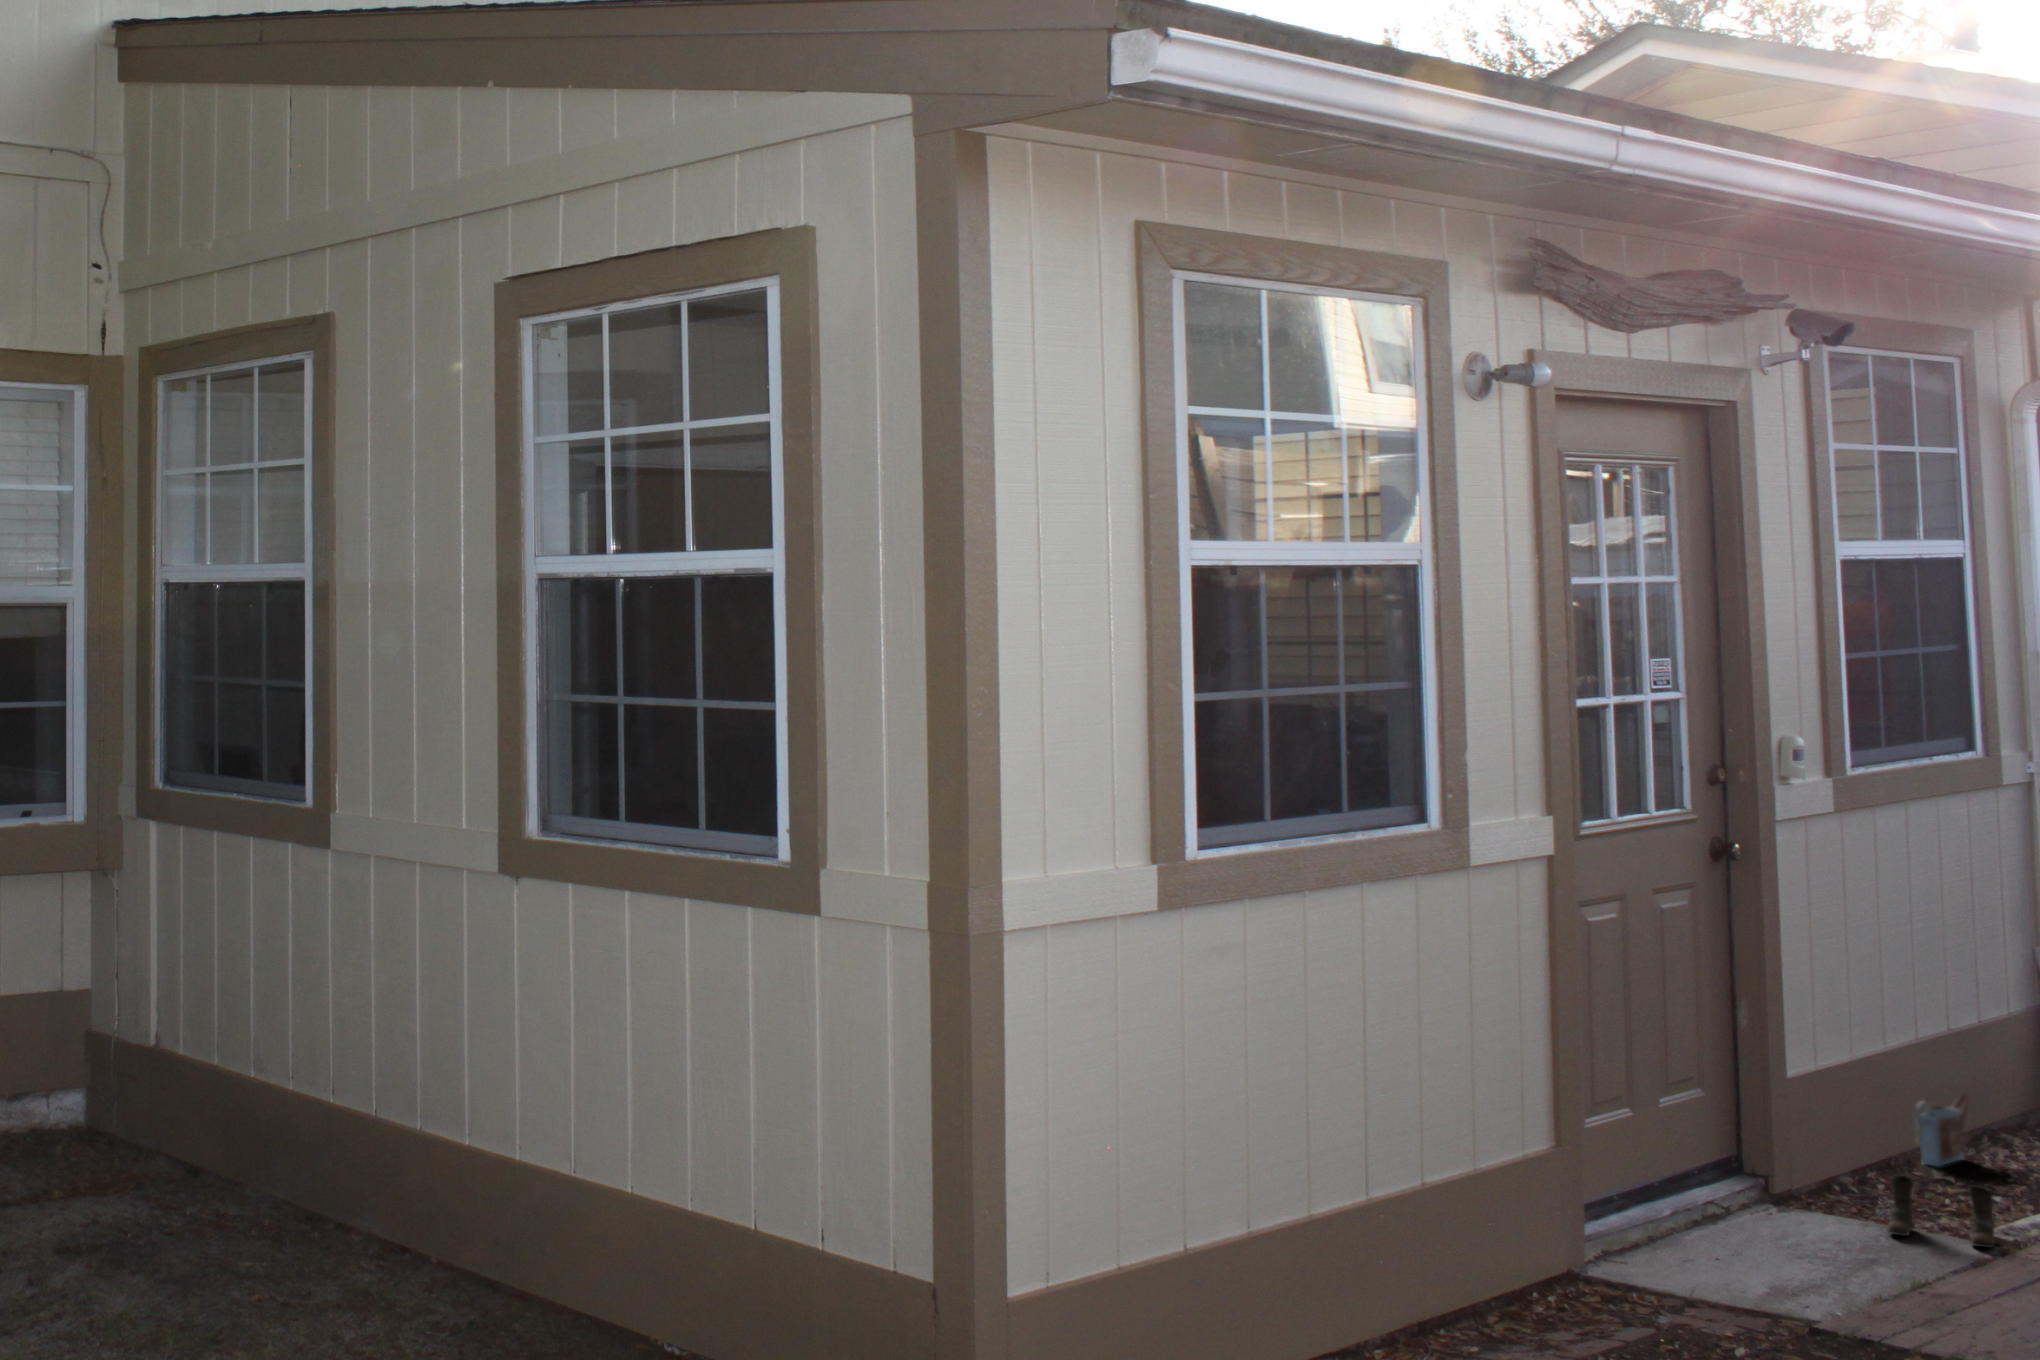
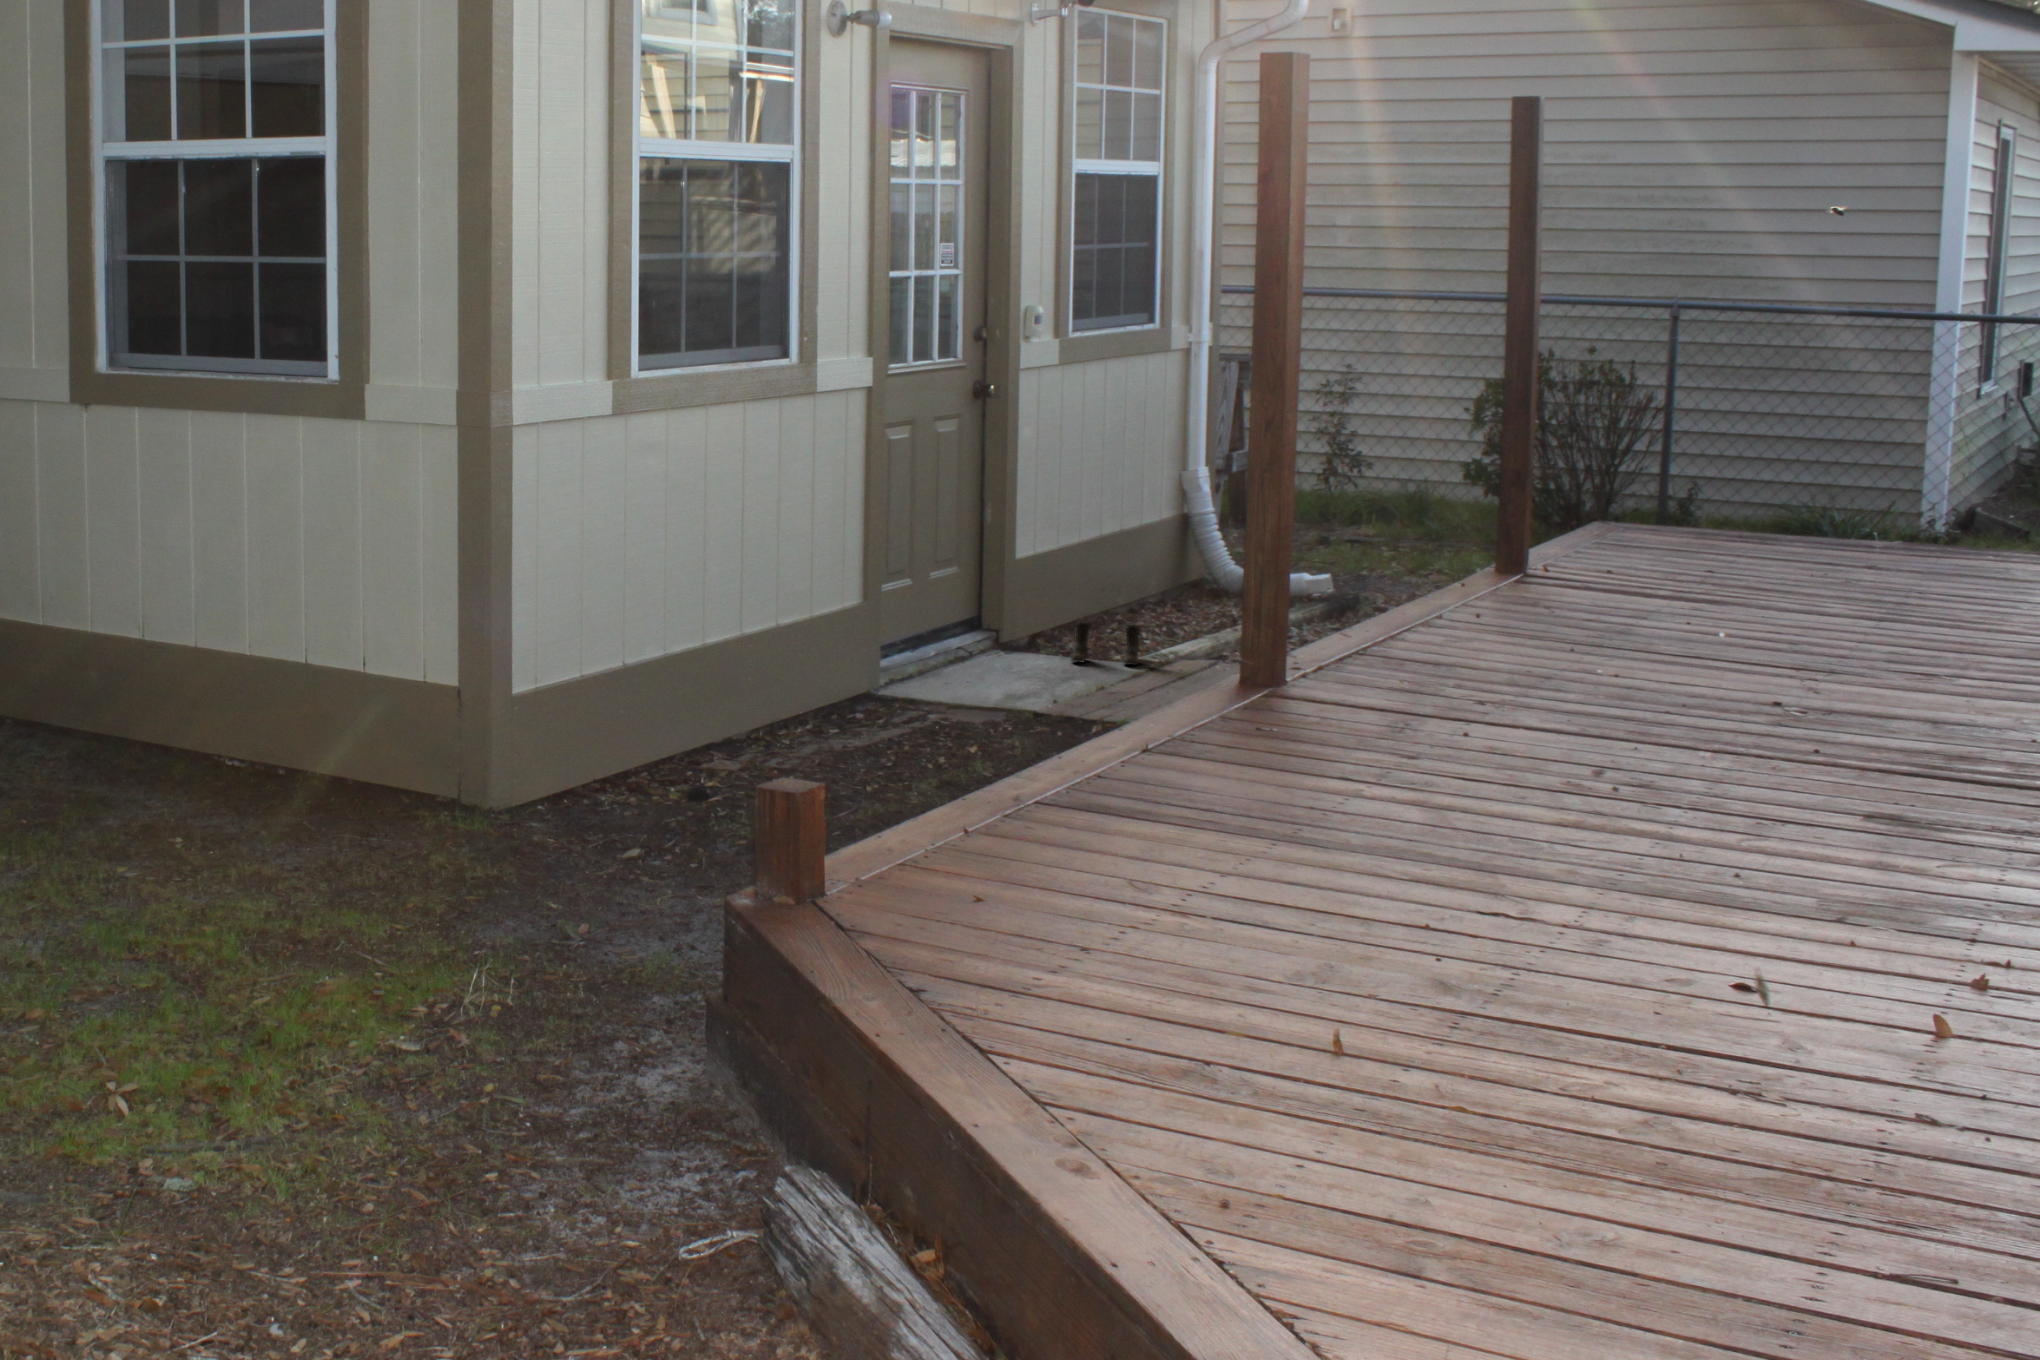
watering can: present [1914,1093,1969,1166] -> none [1092,577,1131,629]

